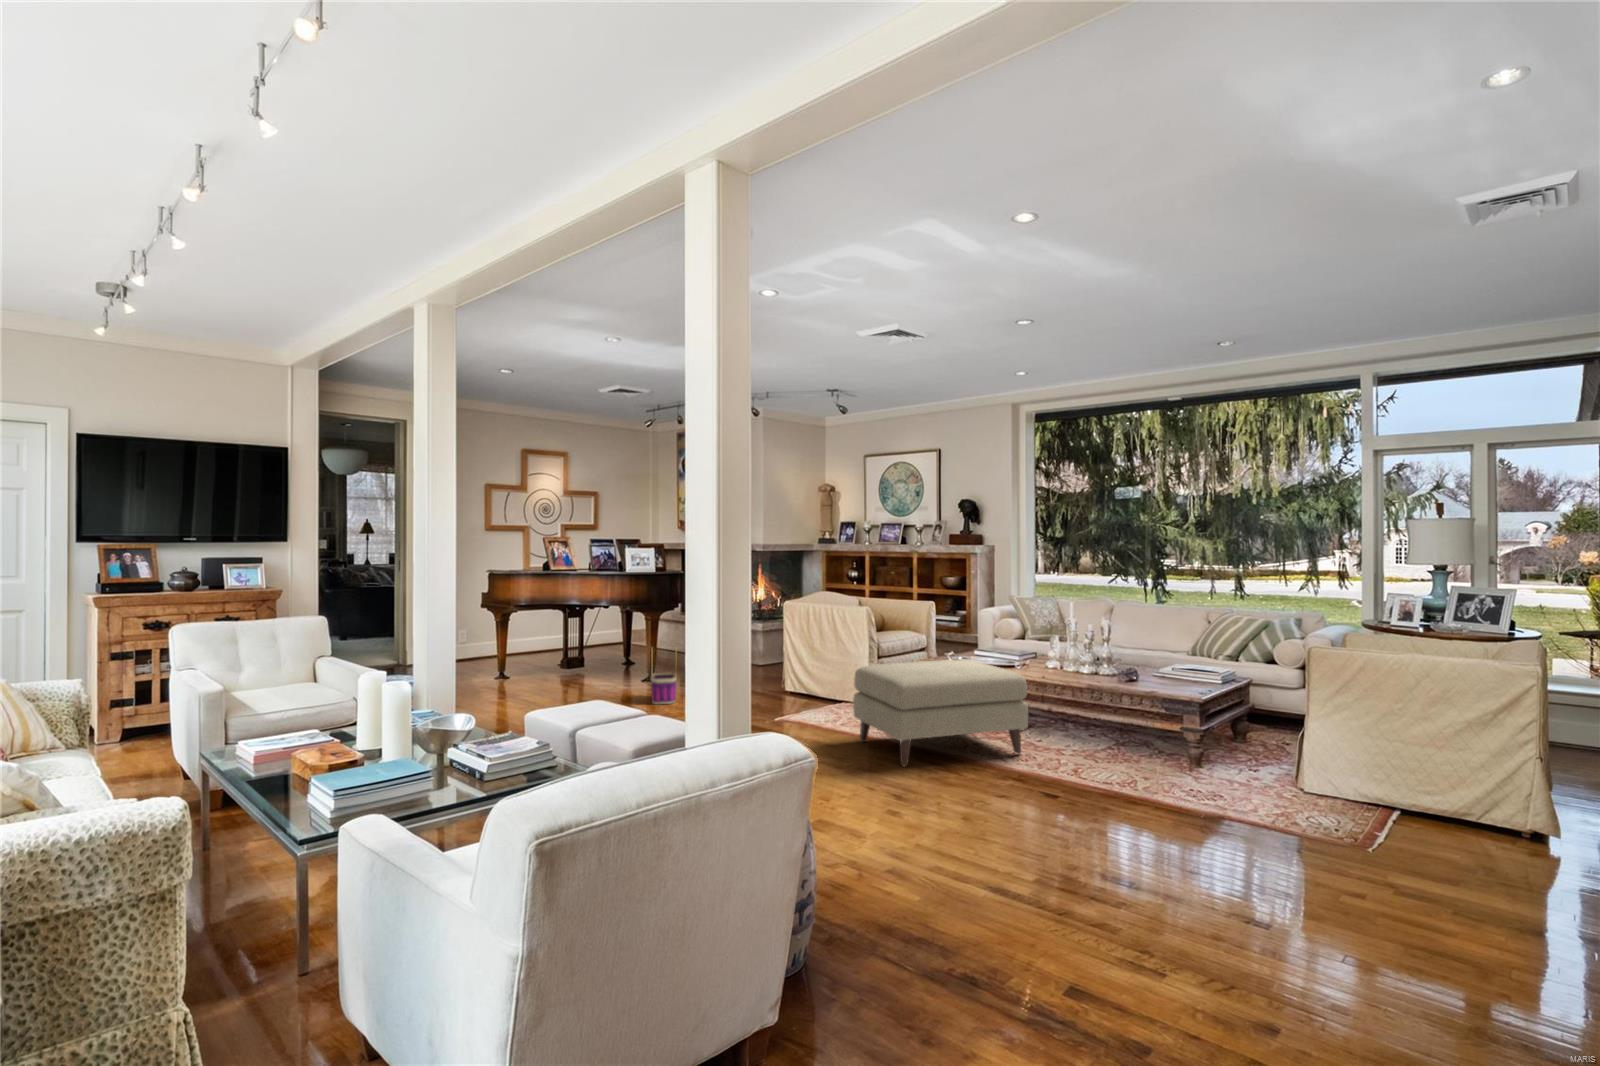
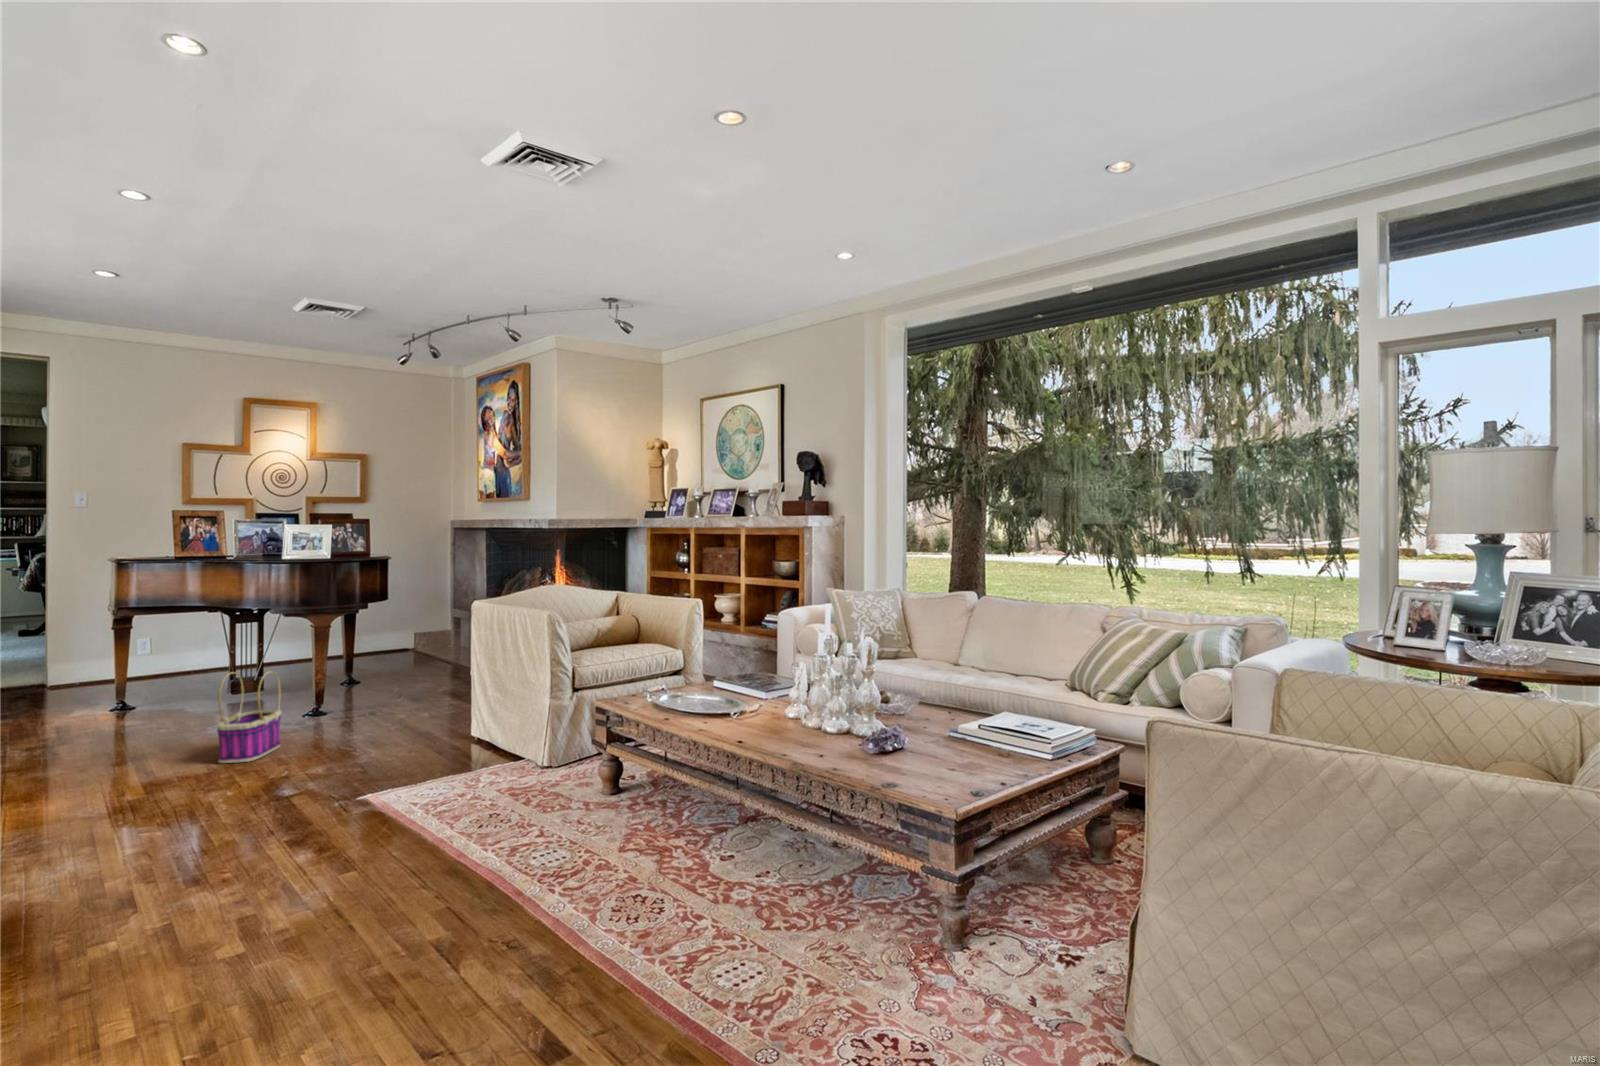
ottoman: present [853,660,1028,766] -> none [337,707,656,946]

